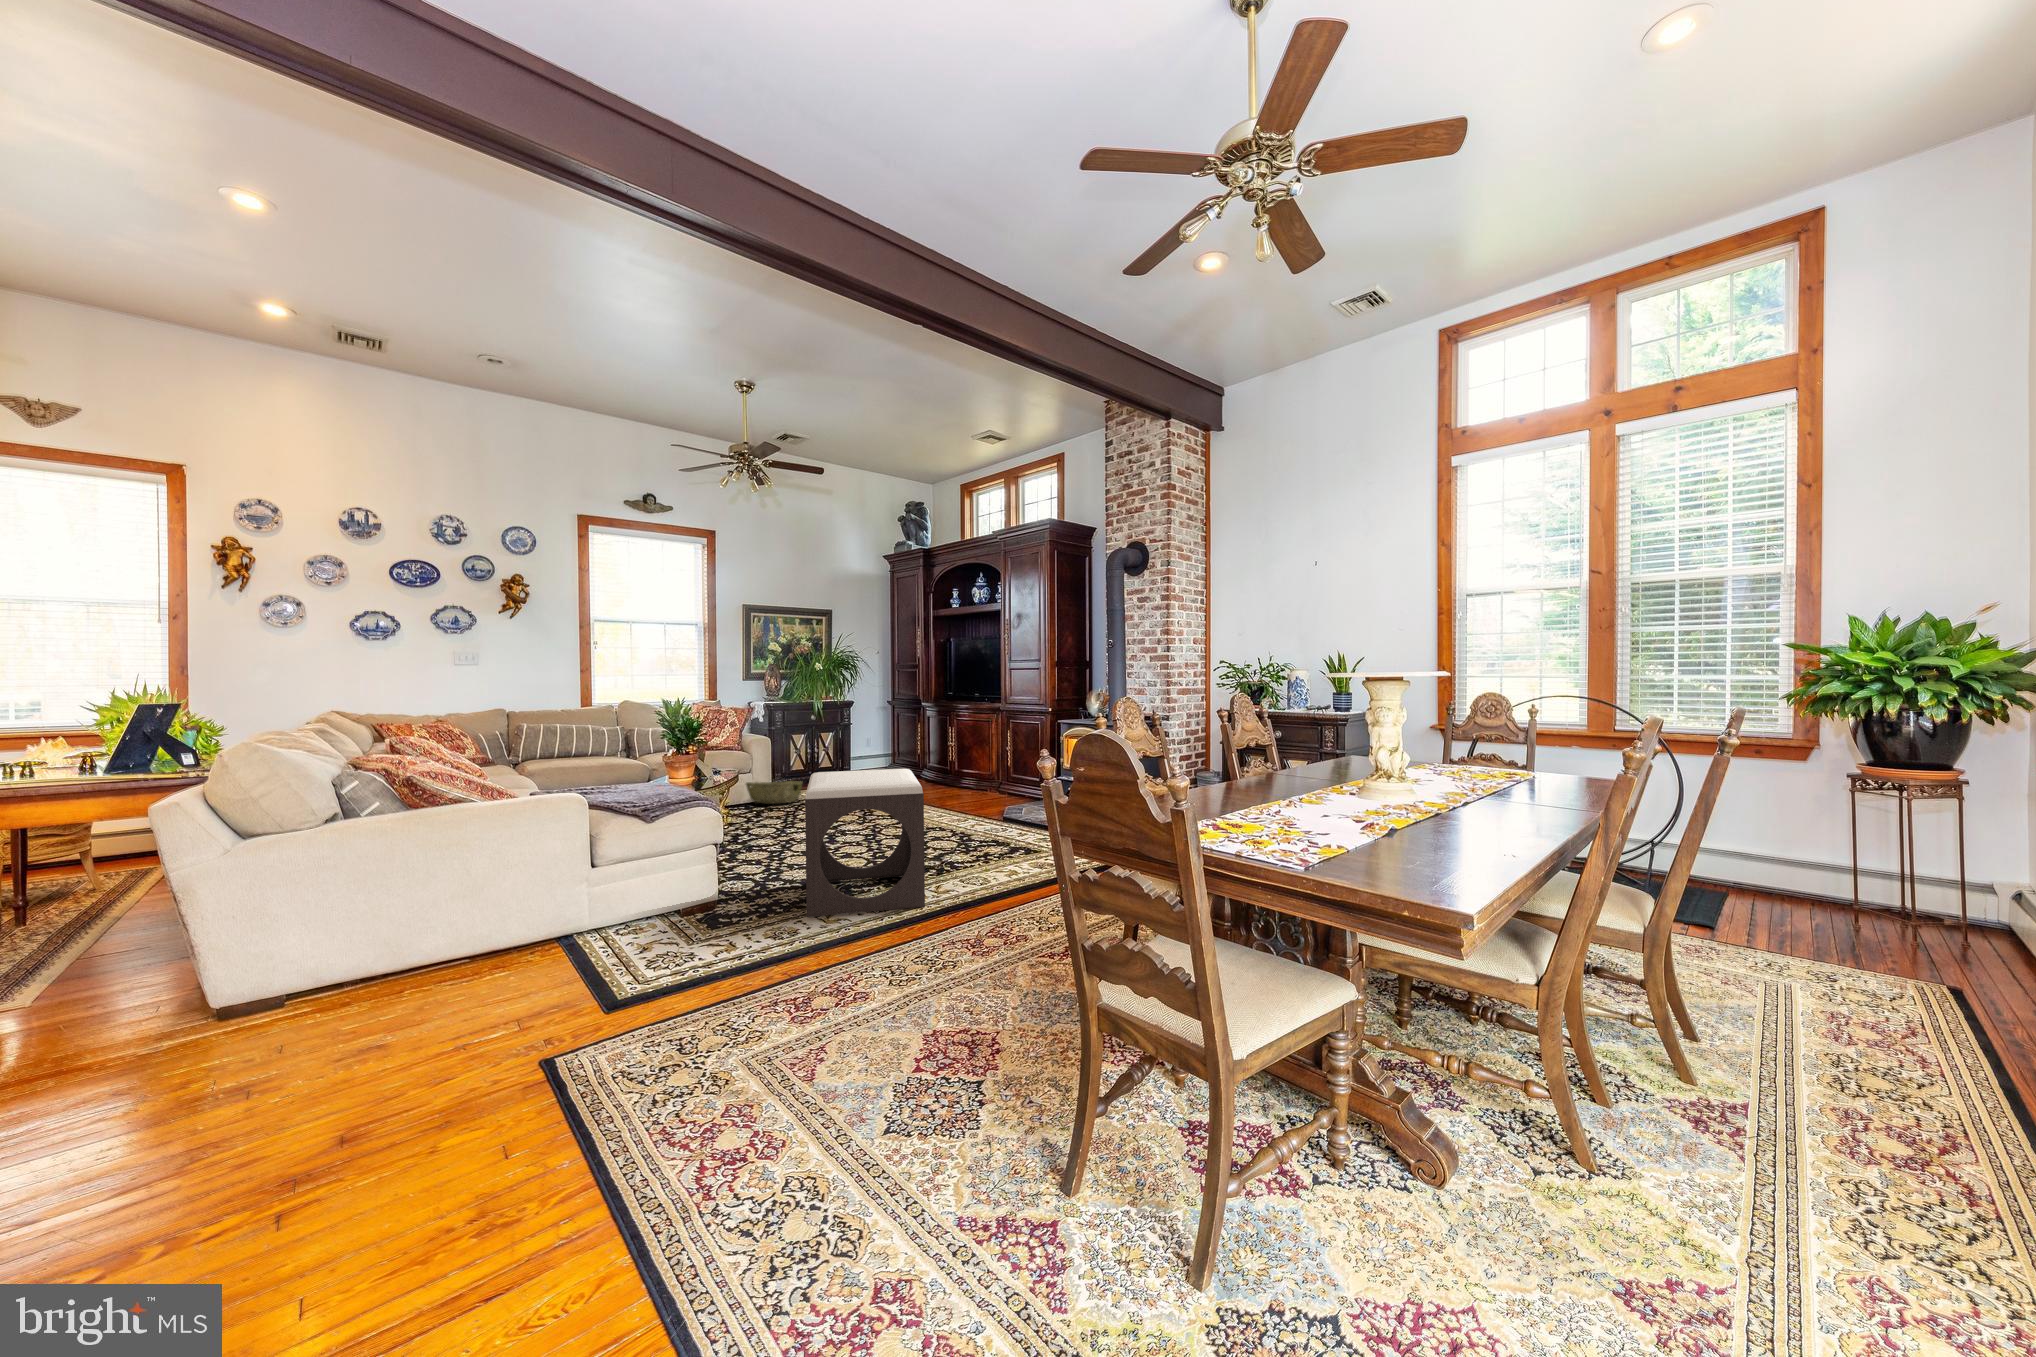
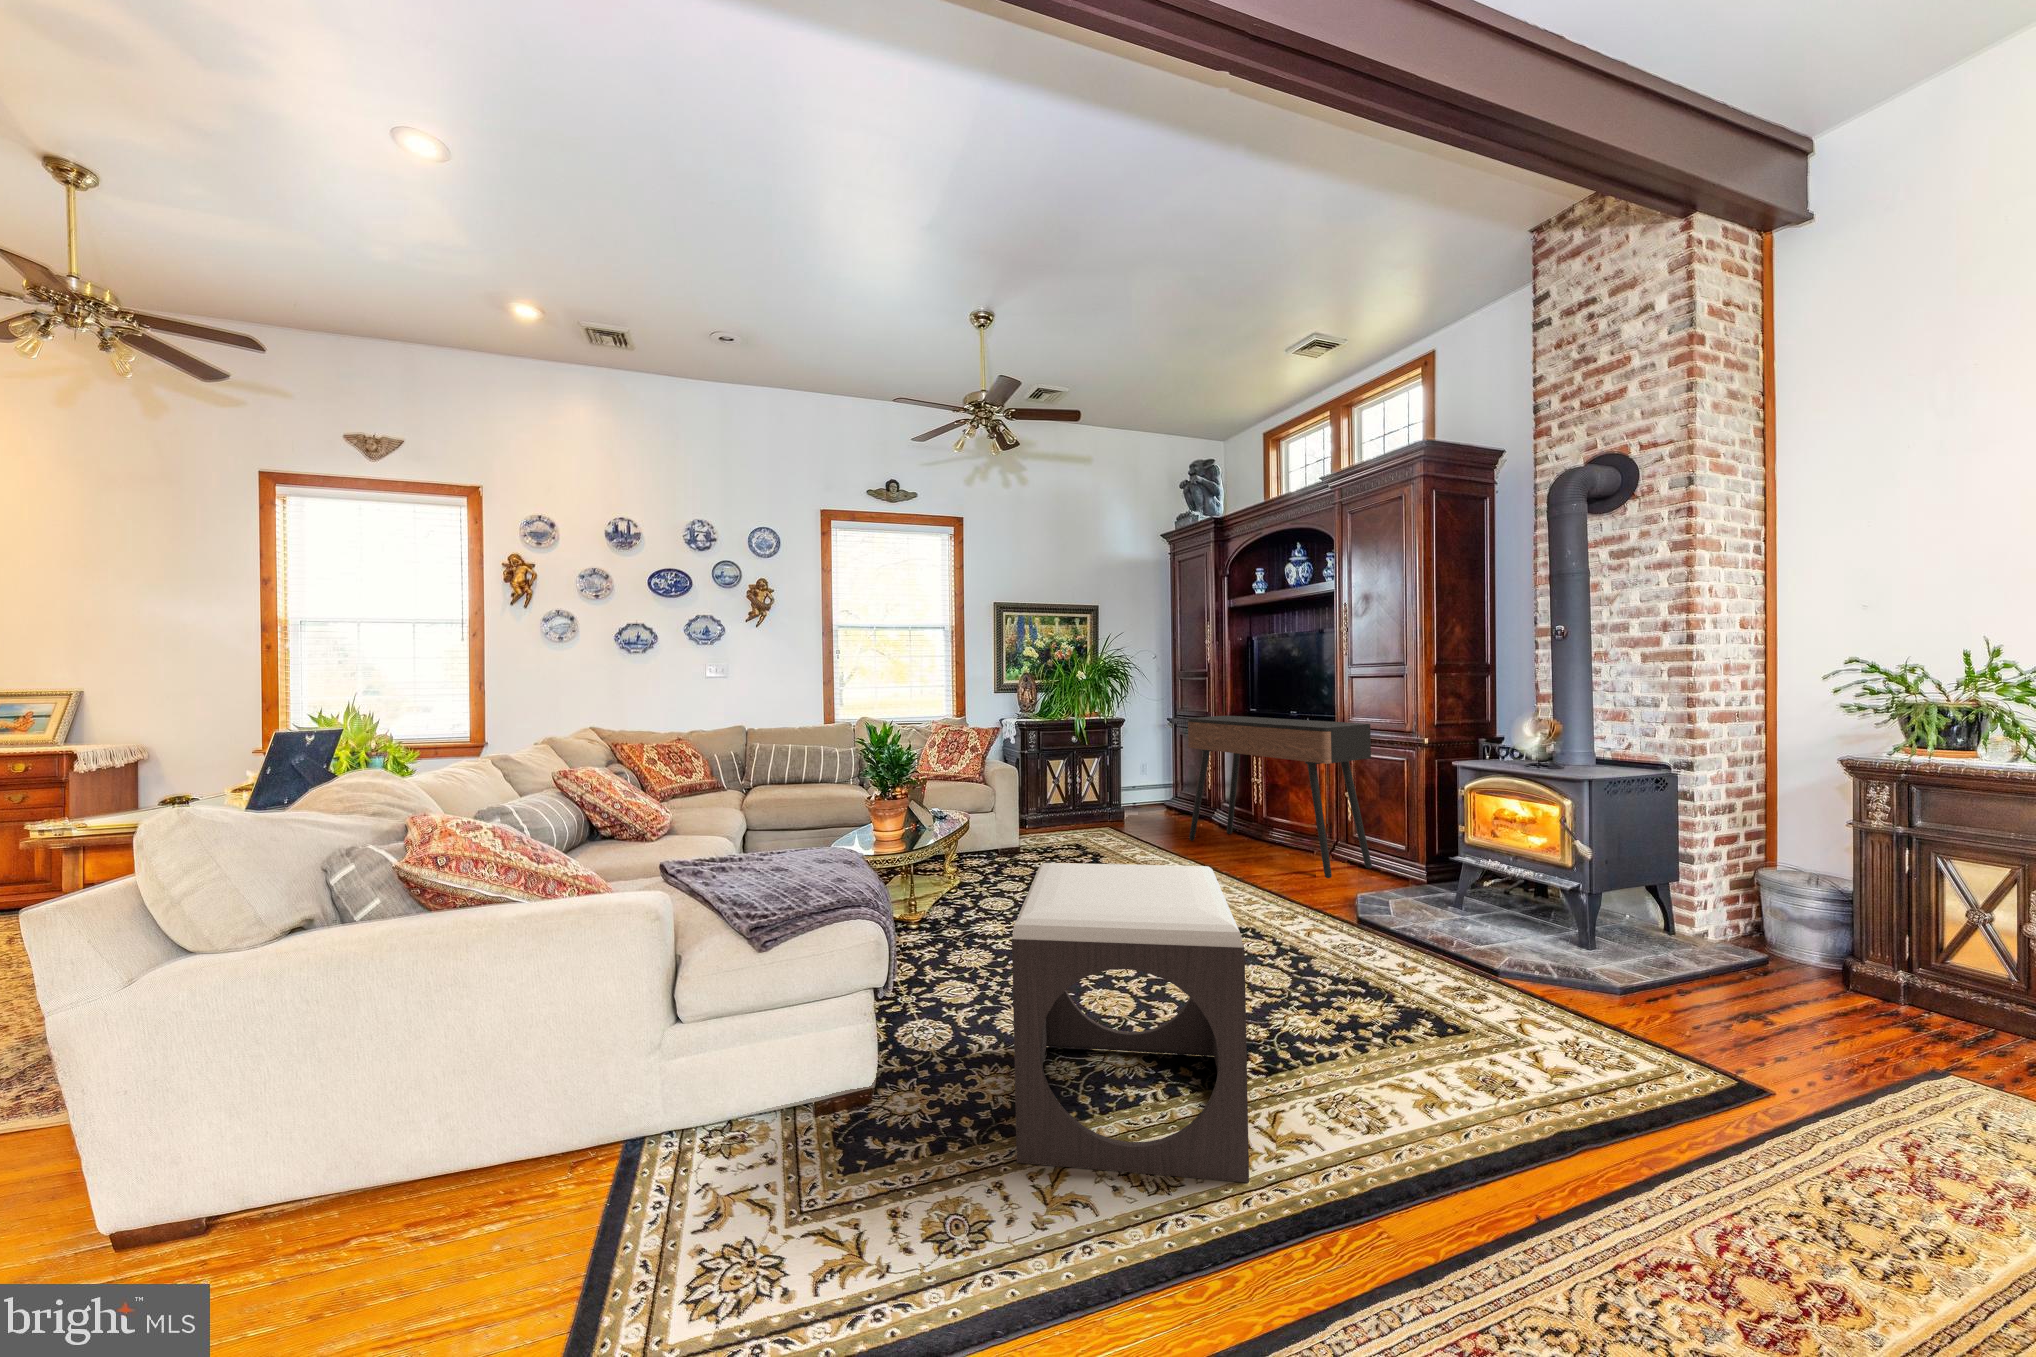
console table: none [901,697,1020,802] -> present [1188,716,1372,878]
woven basket: present [746,781,802,804] -> none [991,822,1060,854]

